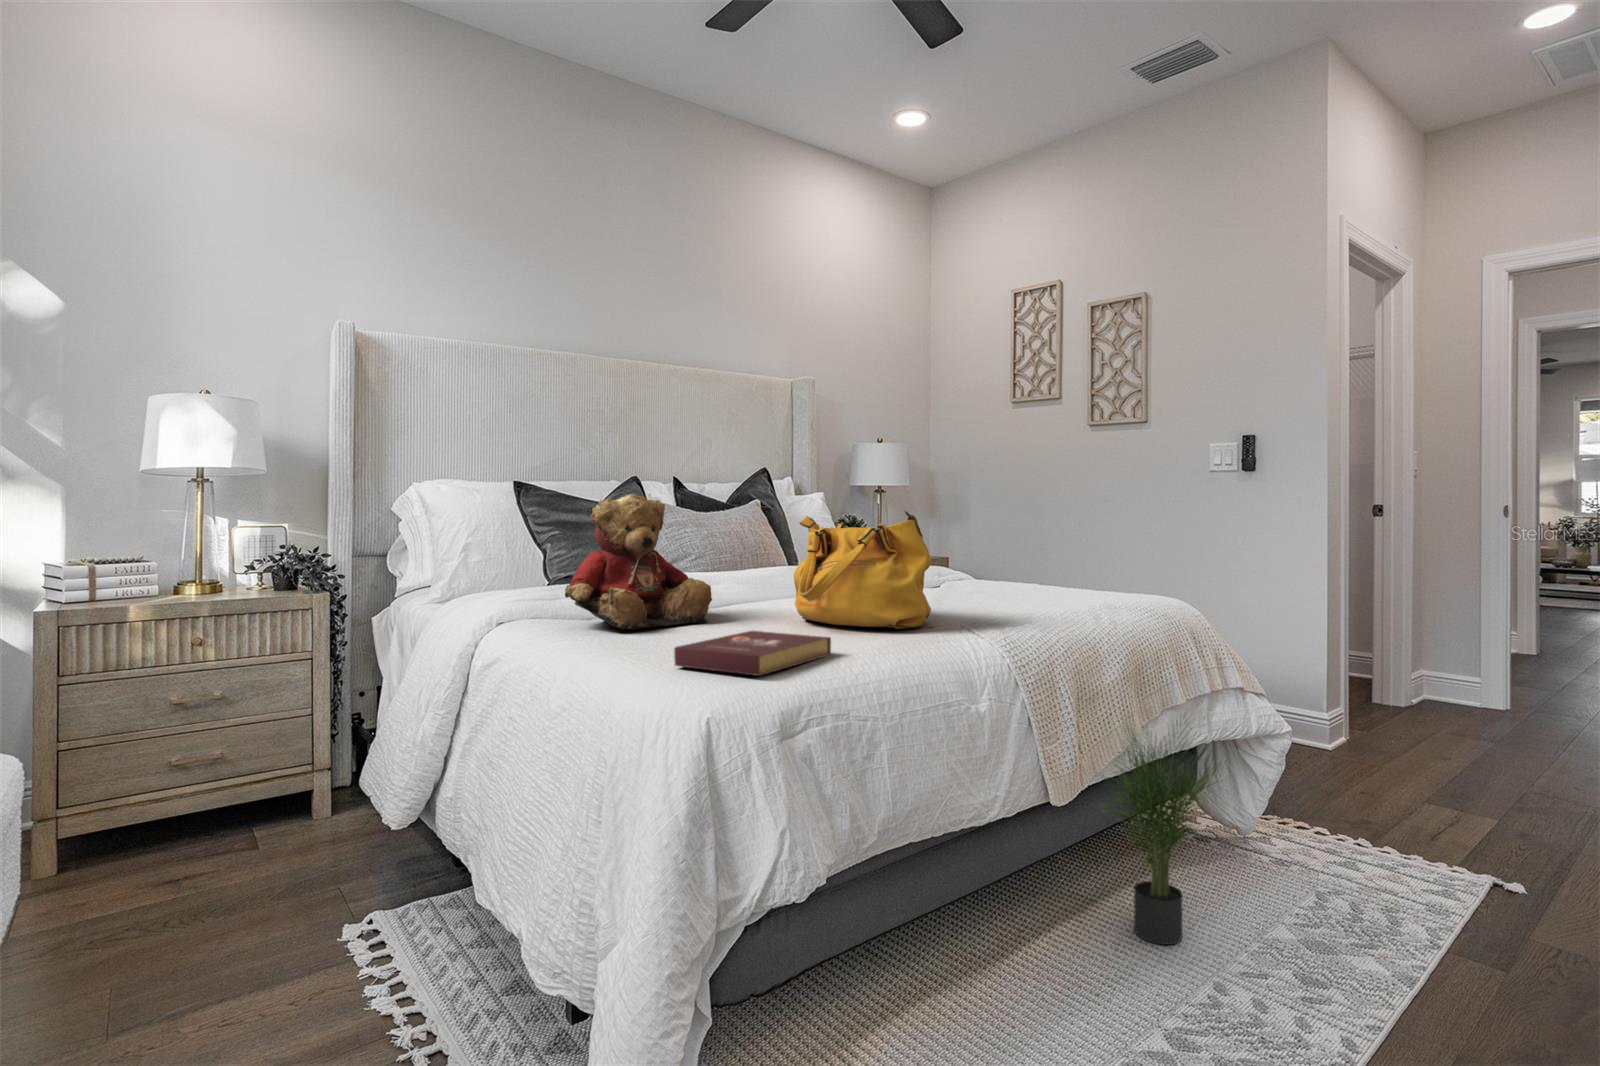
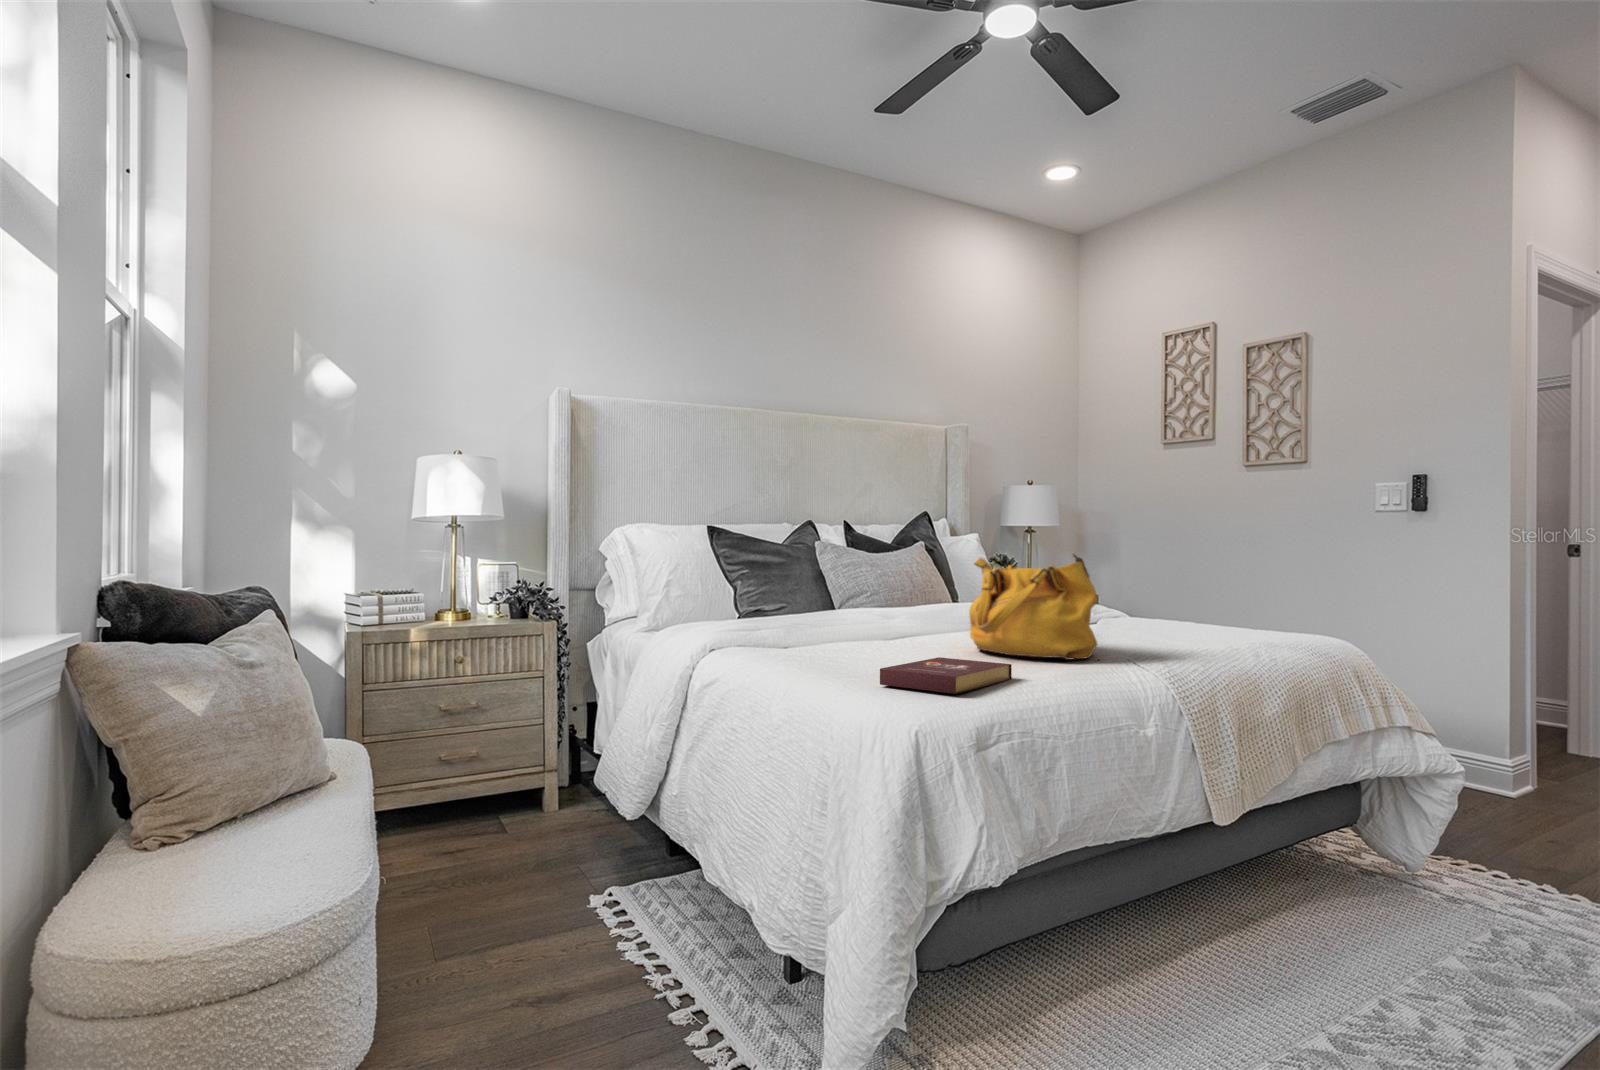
teddy bear: present [565,494,712,630] -> none [770,537,896,655]
potted plant: present [1102,718,1229,945] -> none [1255,739,1400,964]

